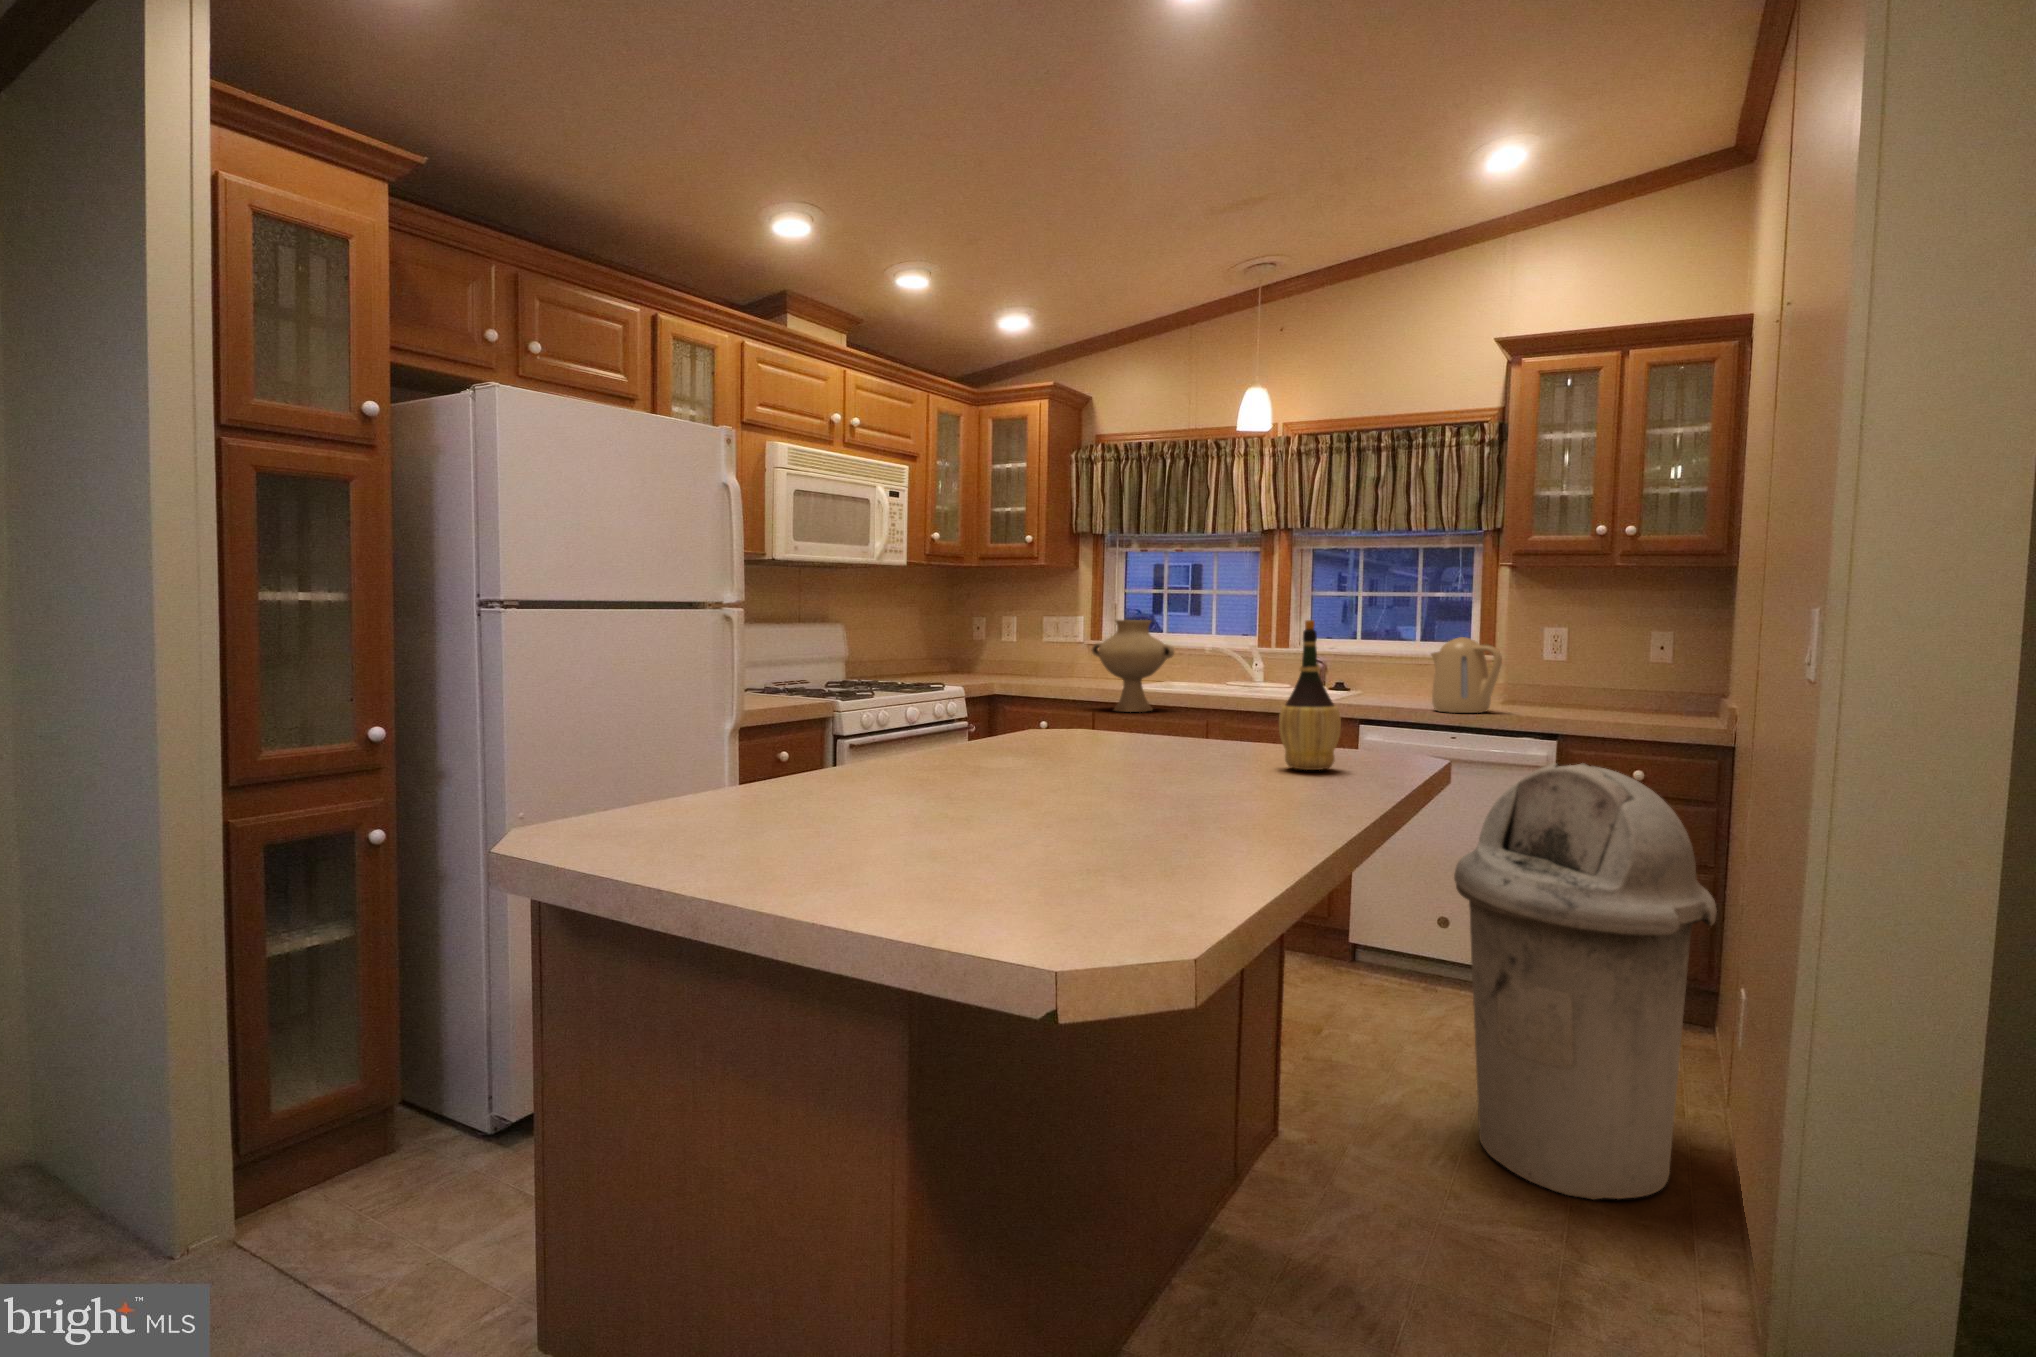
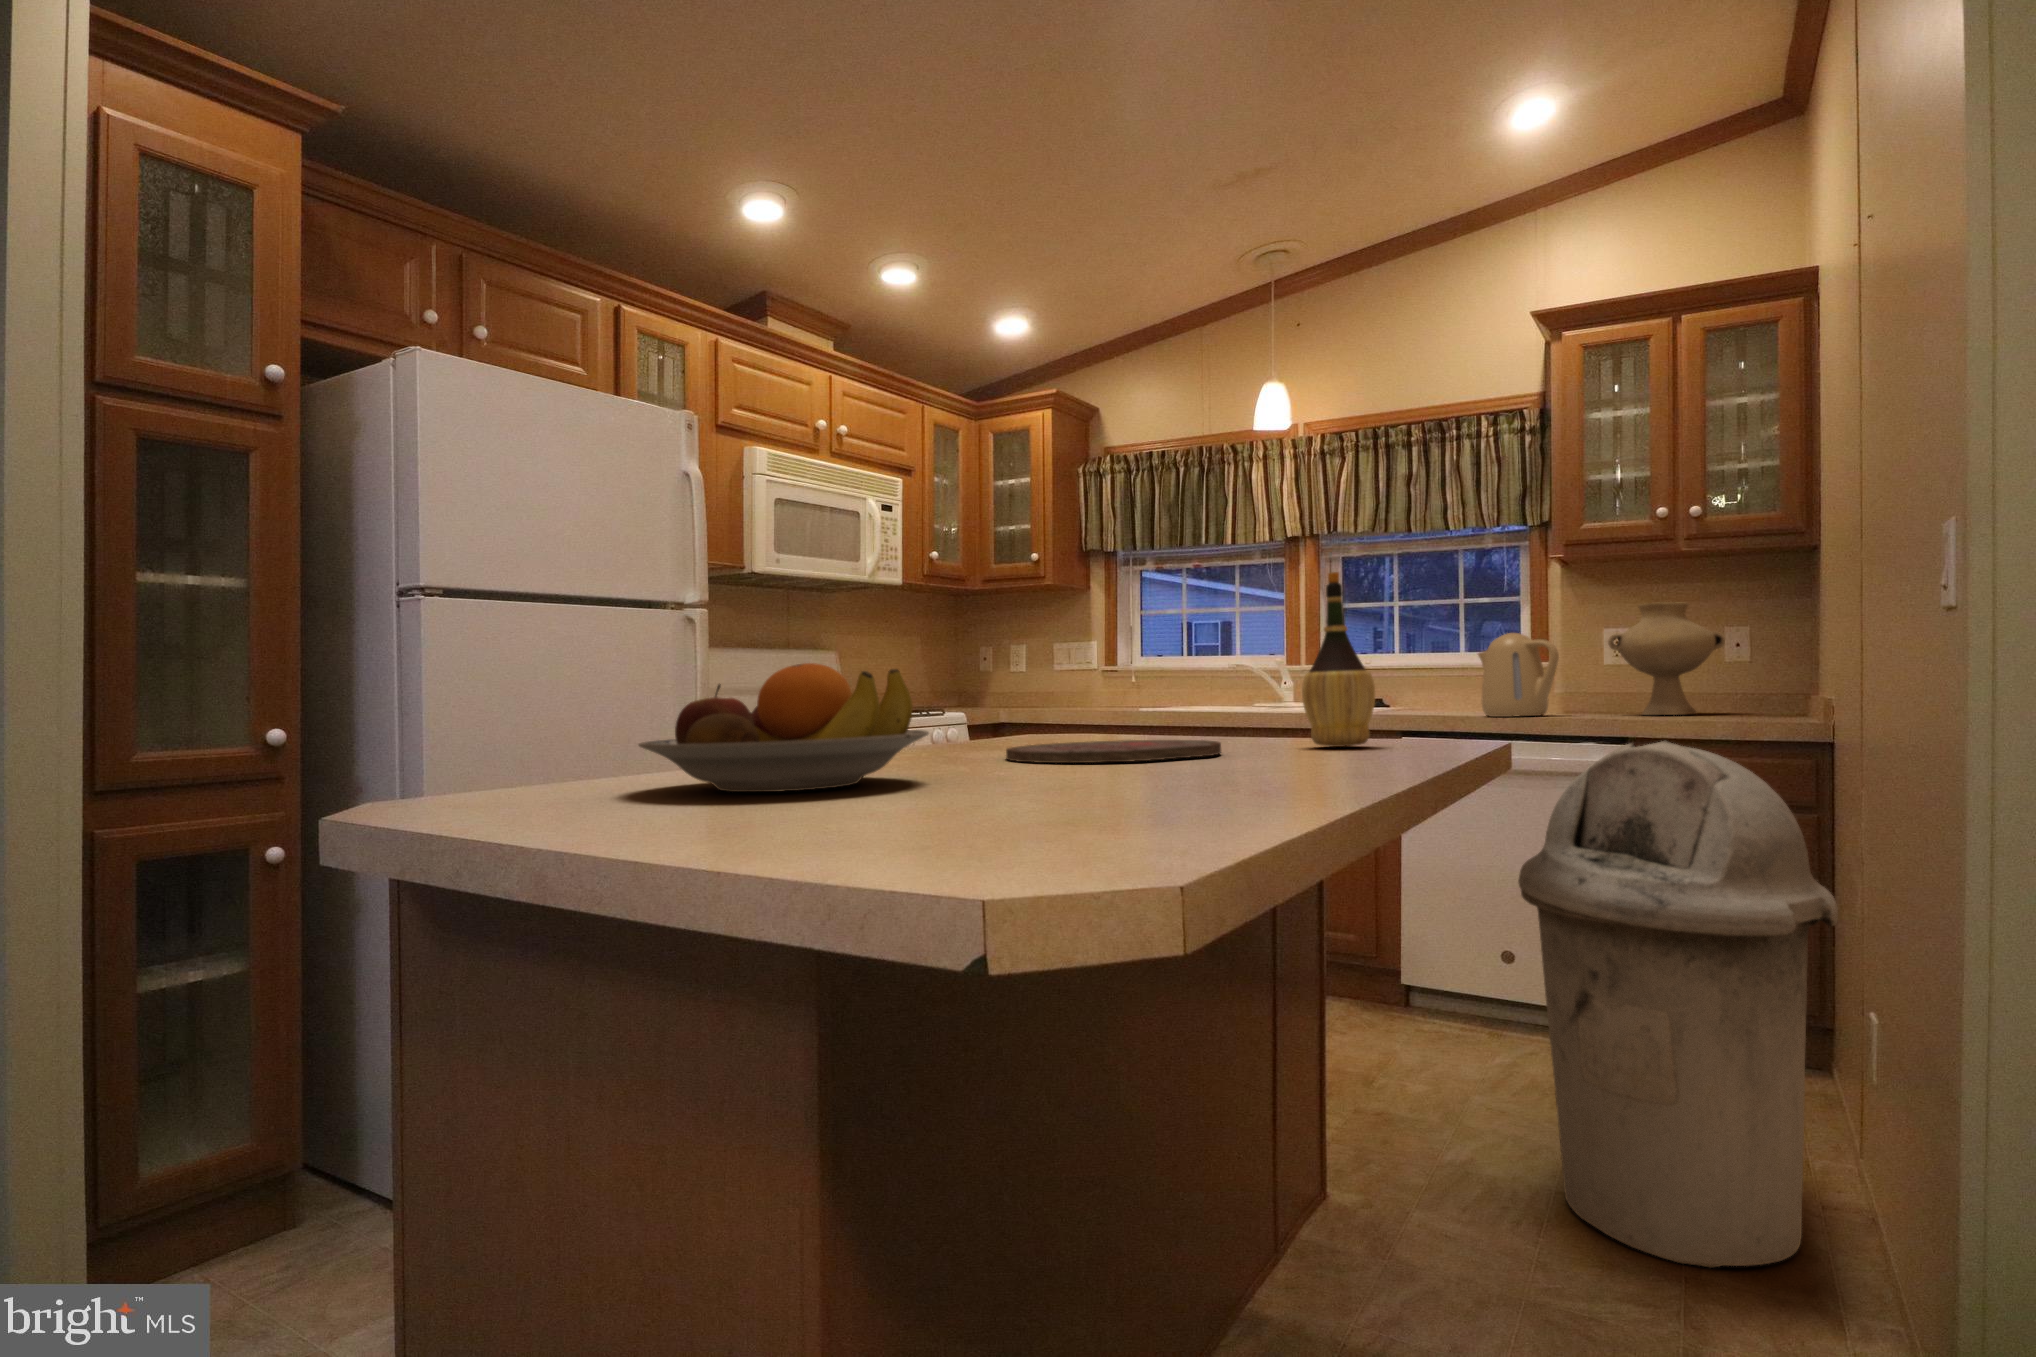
vase: present [1092,620,1174,712] -> present [1608,602,1725,715]
fruit bowl: none [740,724,977,833] -> present [639,663,929,792]
cutting board: none [1027,756,1210,791] -> present [1006,740,1221,763]

